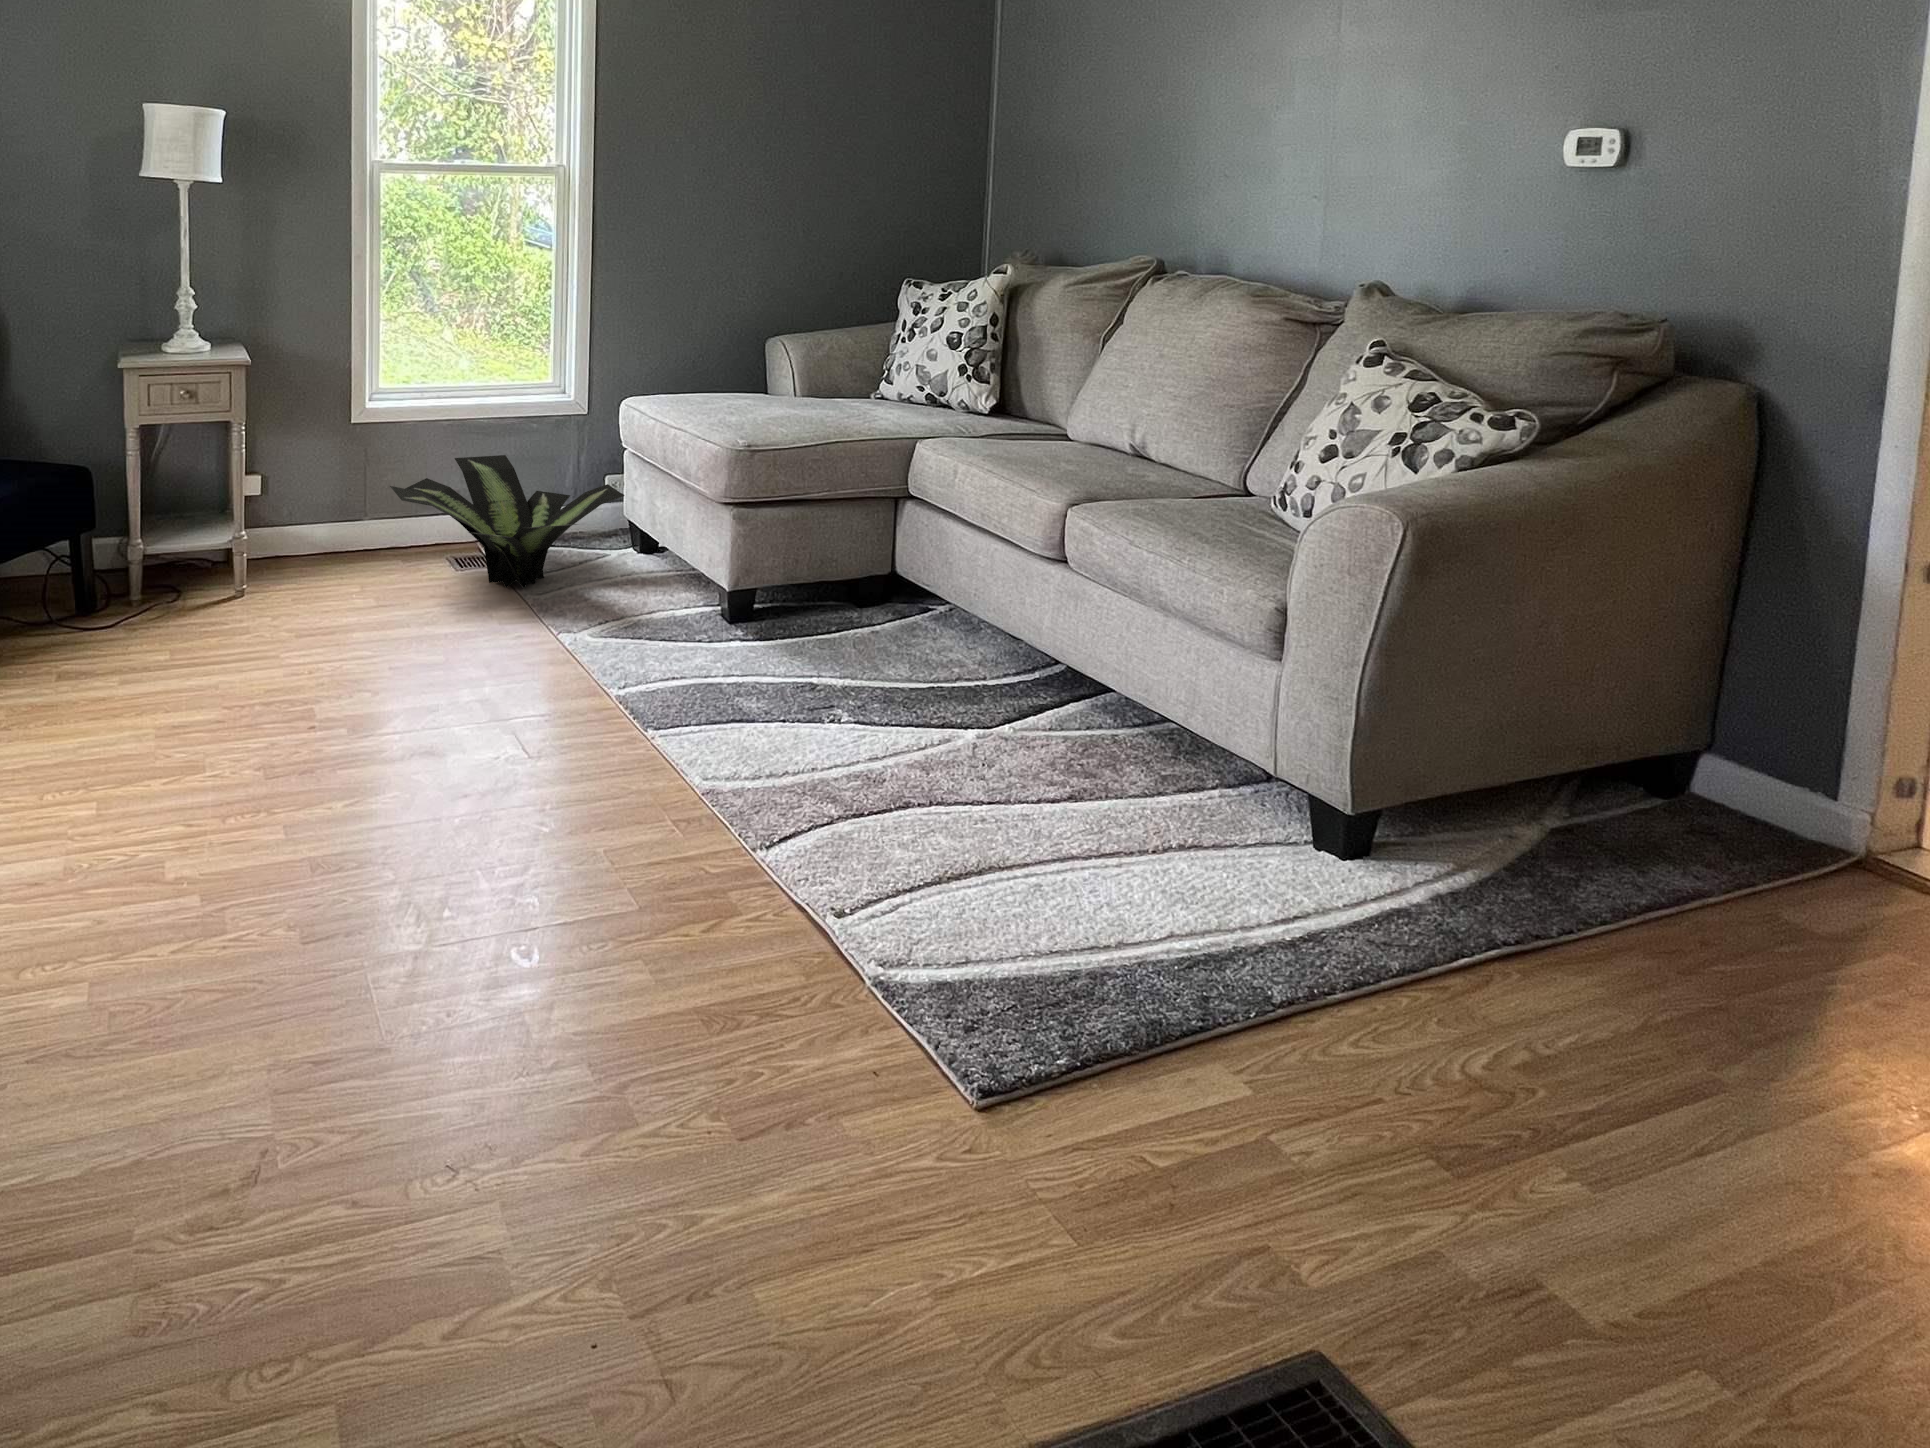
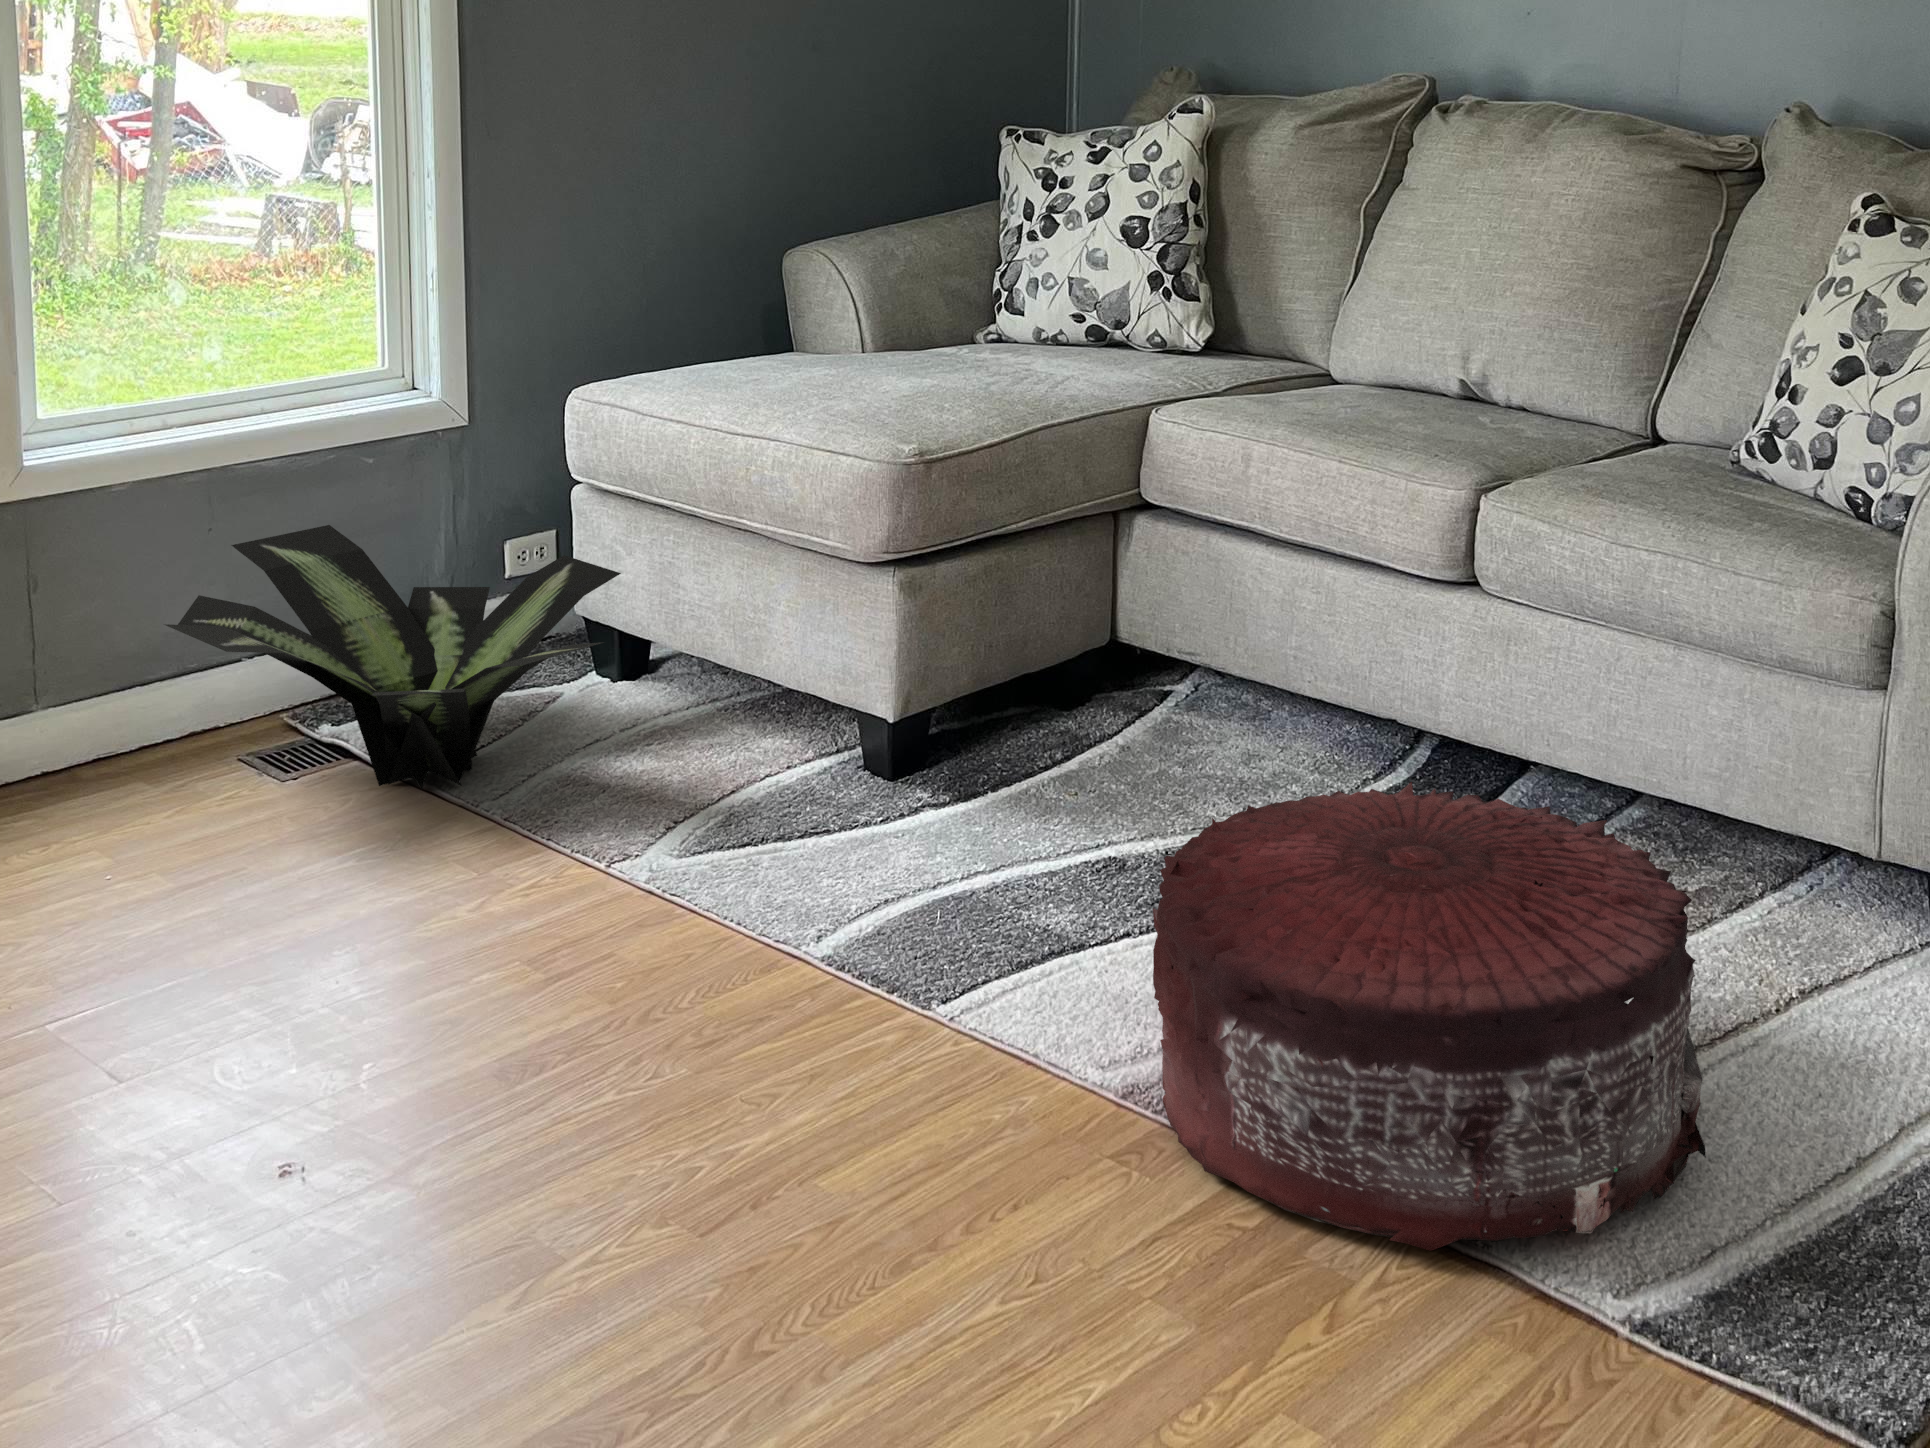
pouf: none [707,652,1028,927] -> present [1153,782,1706,1251]

